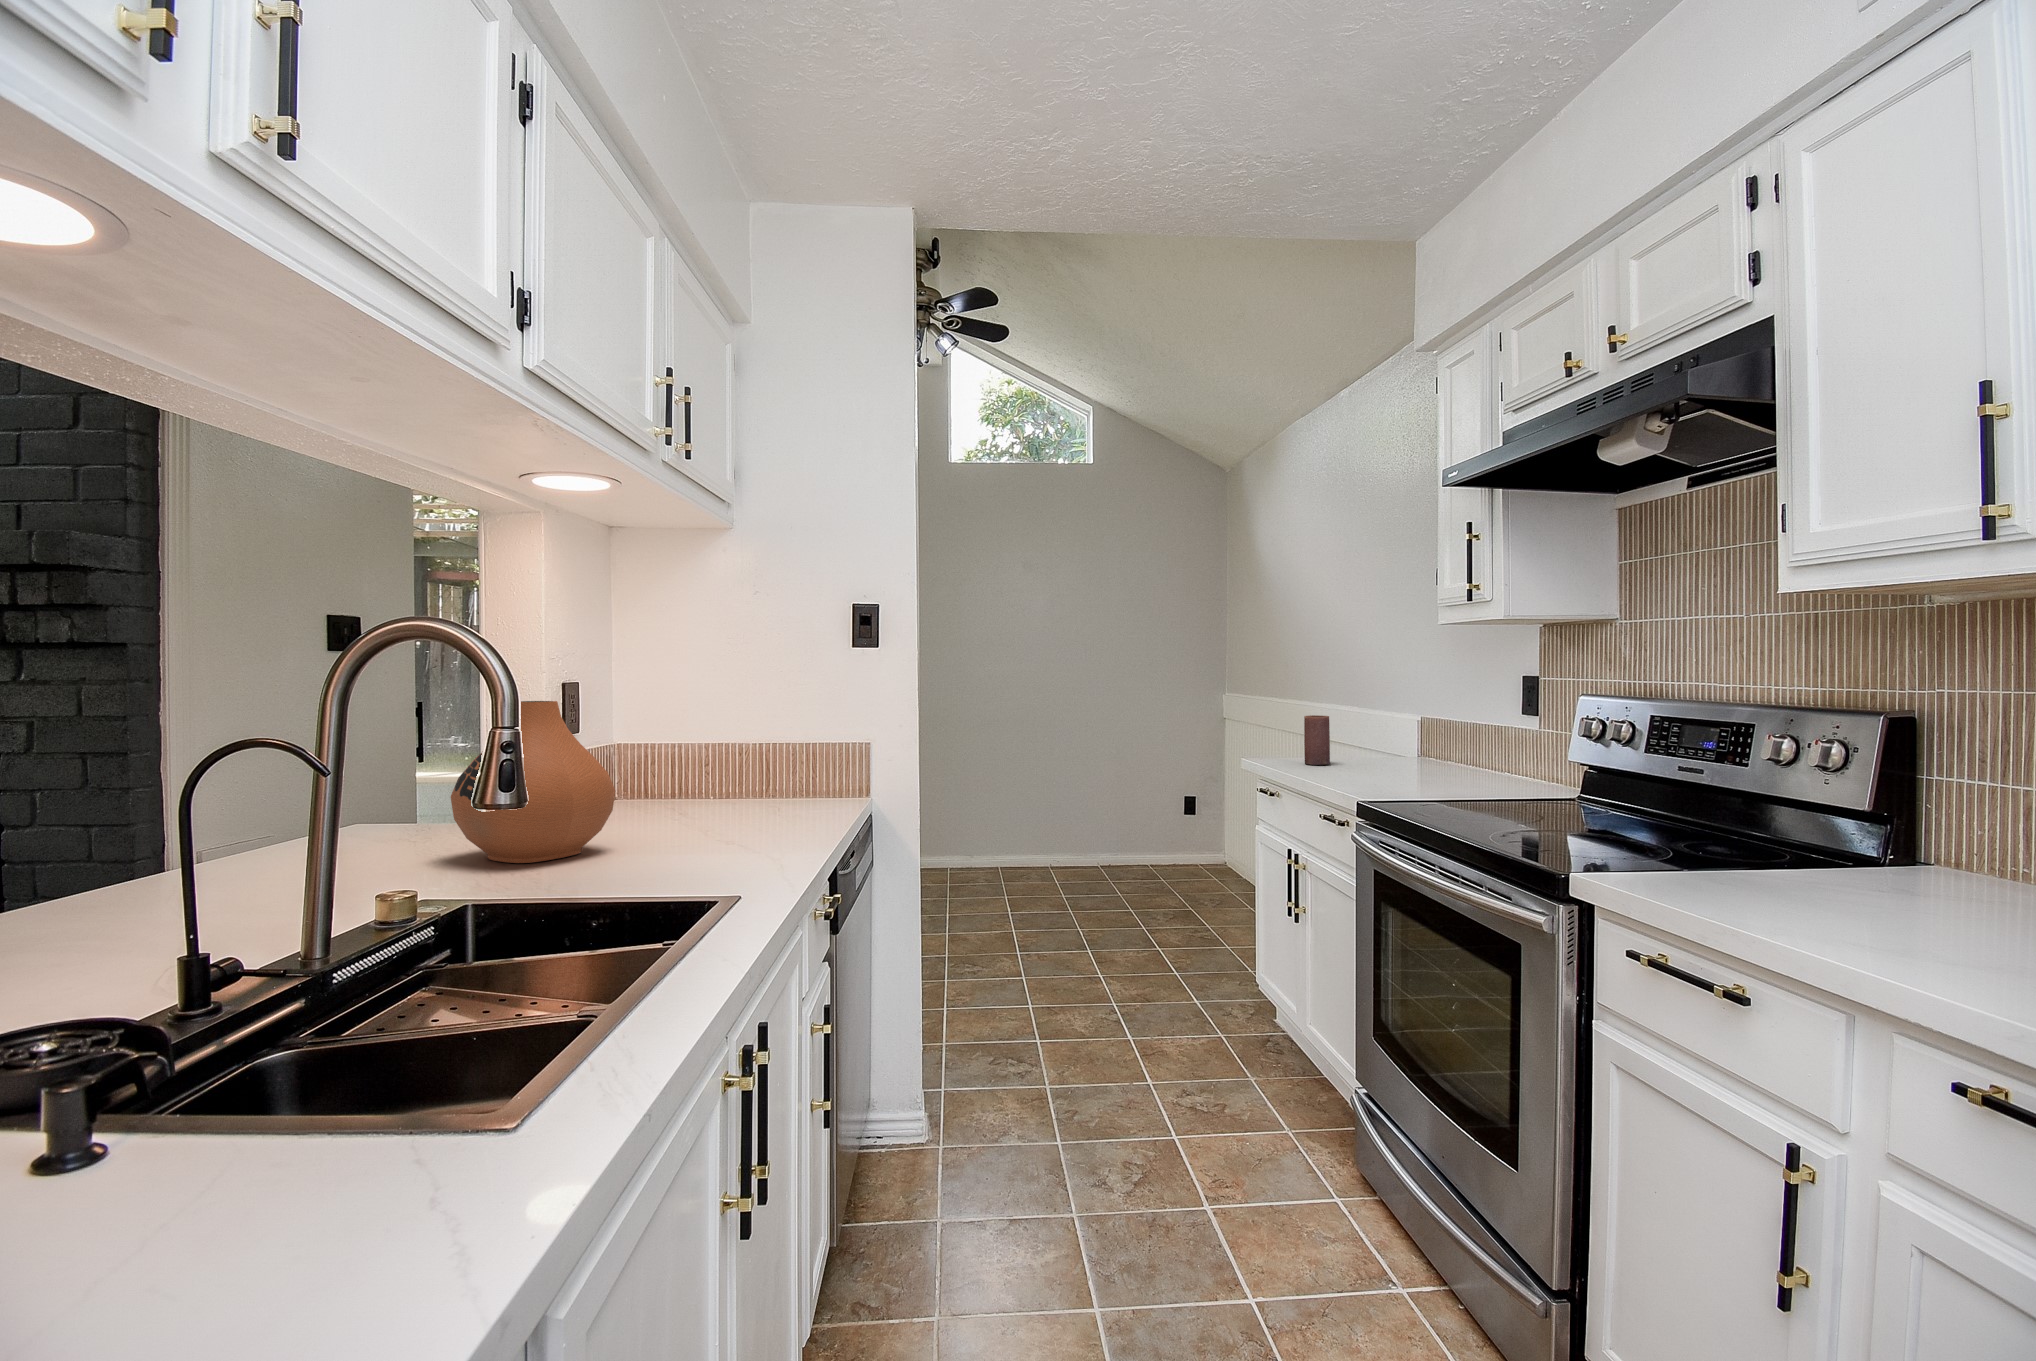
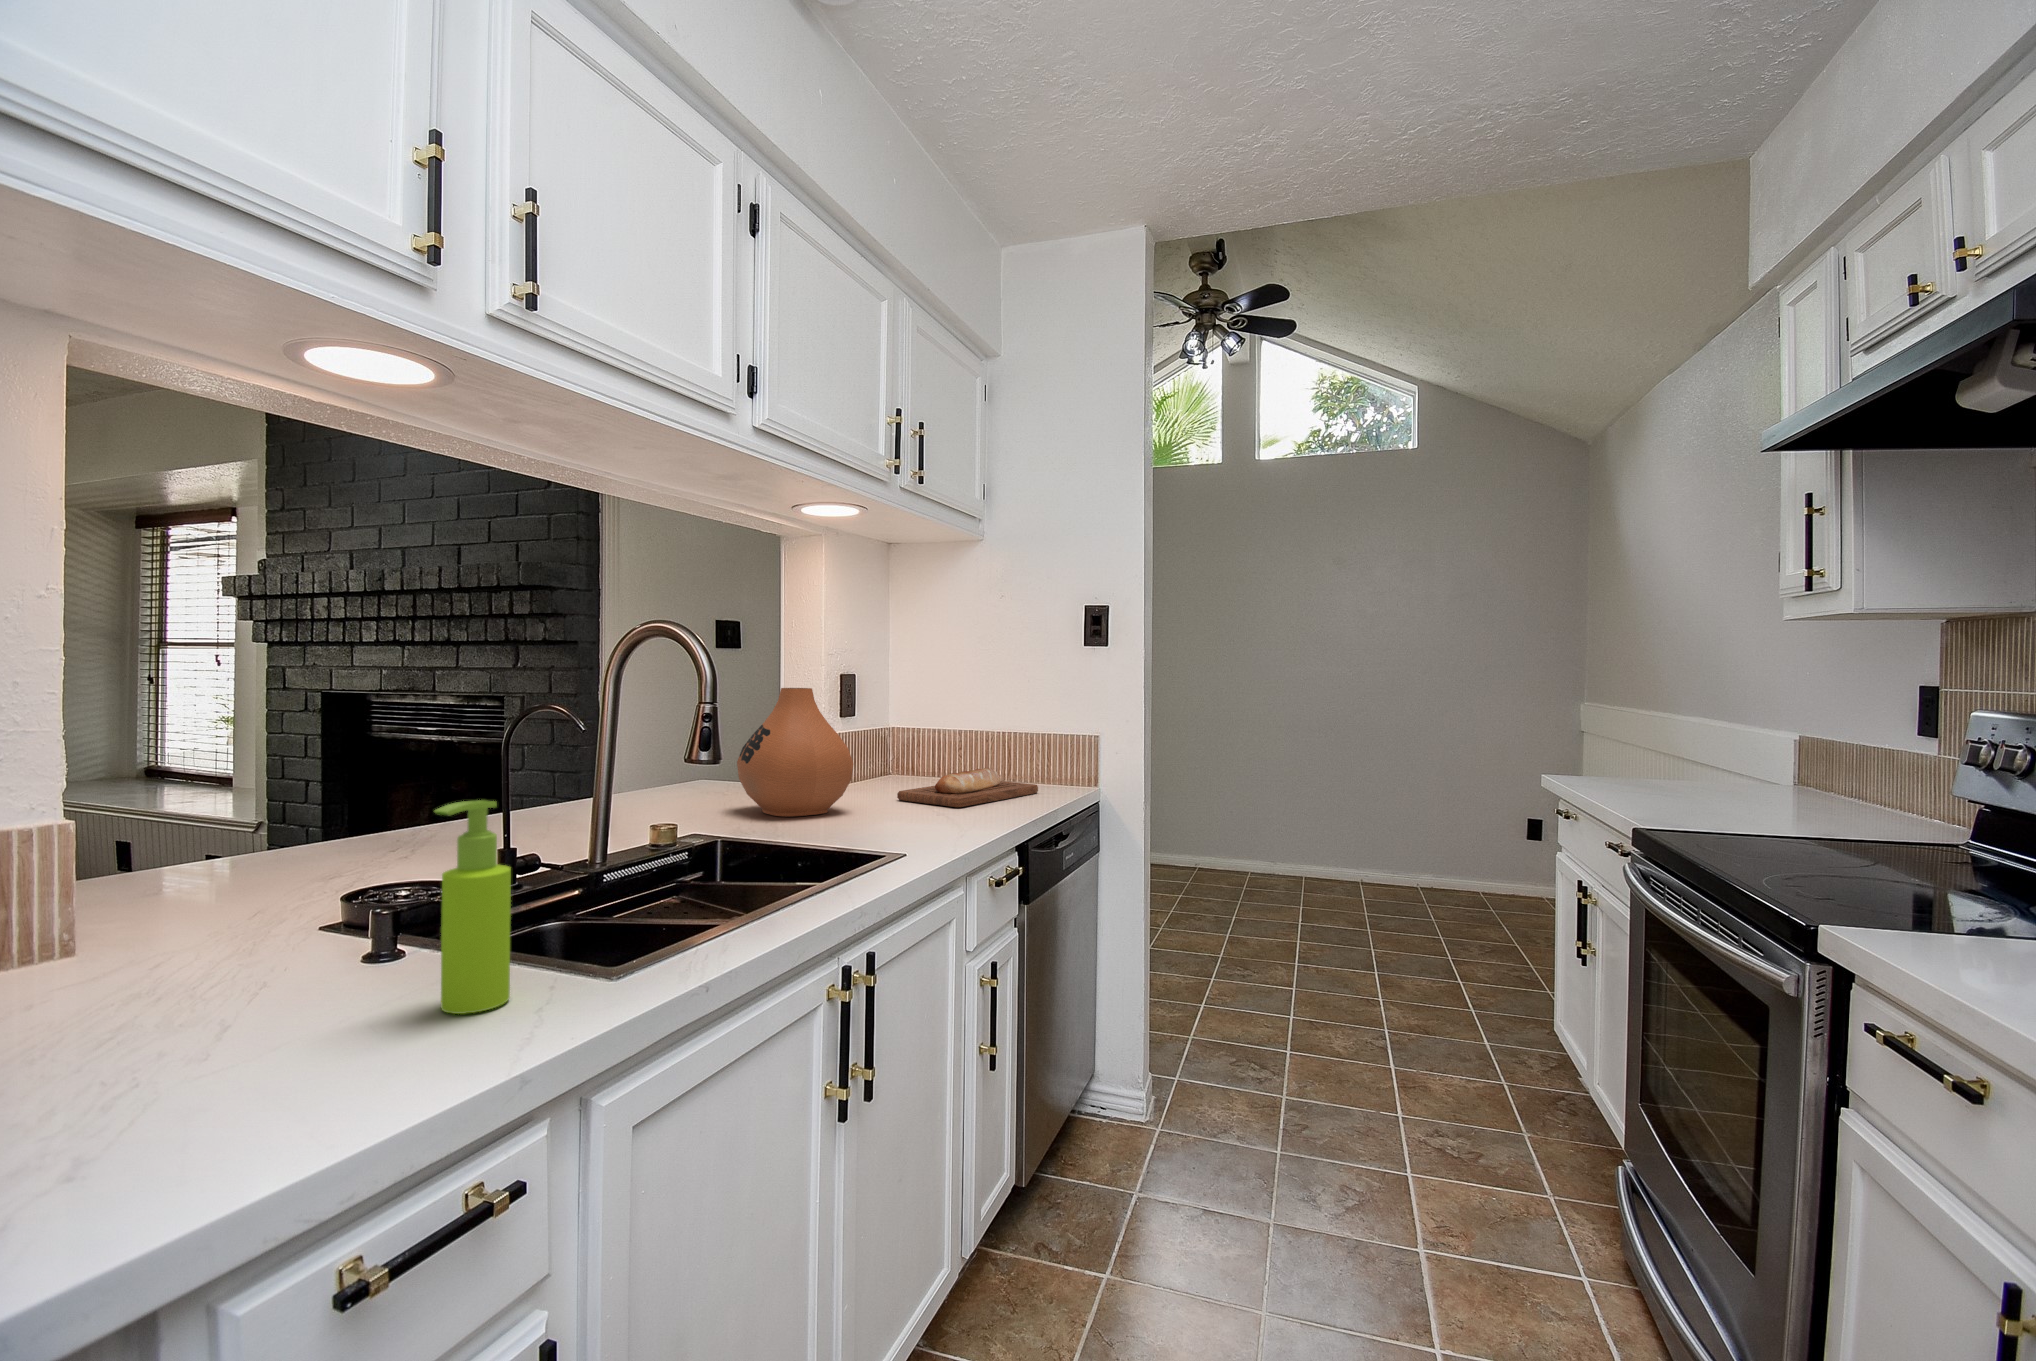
candle: present [1304,715,1330,765] -> none [1610,726,1645,785]
bread loaf: none [656,785,811,832] -> present [897,768,1038,807]
soap dispenser: none [190,907,325,1270] -> present [434,800,511,1014]

